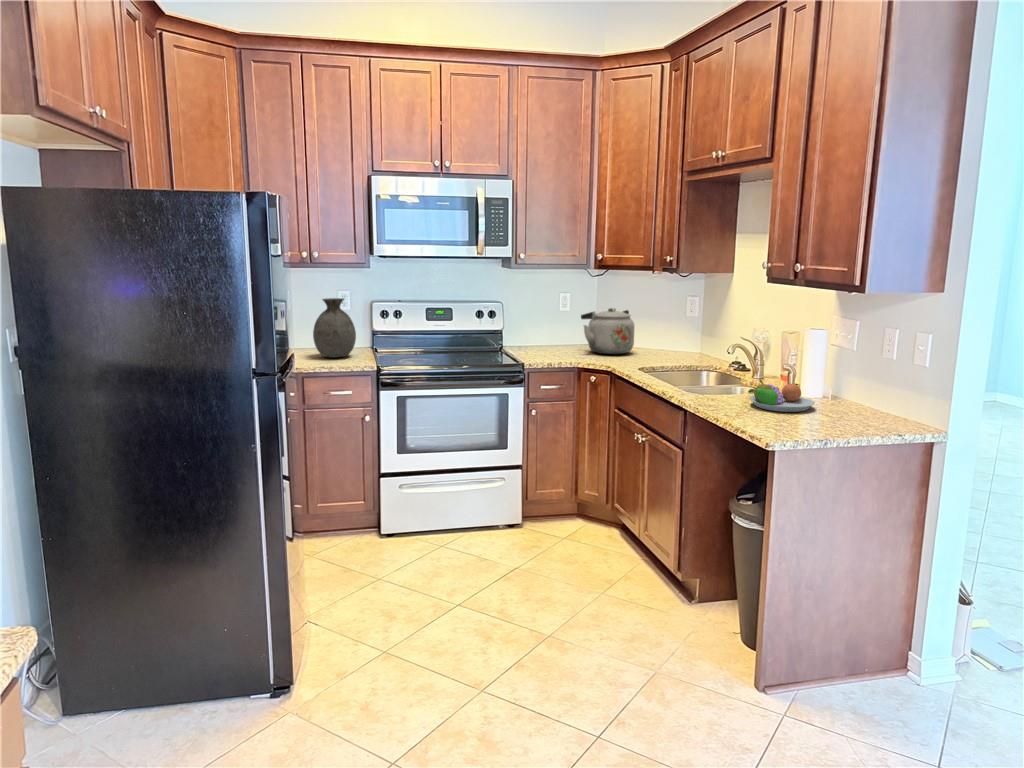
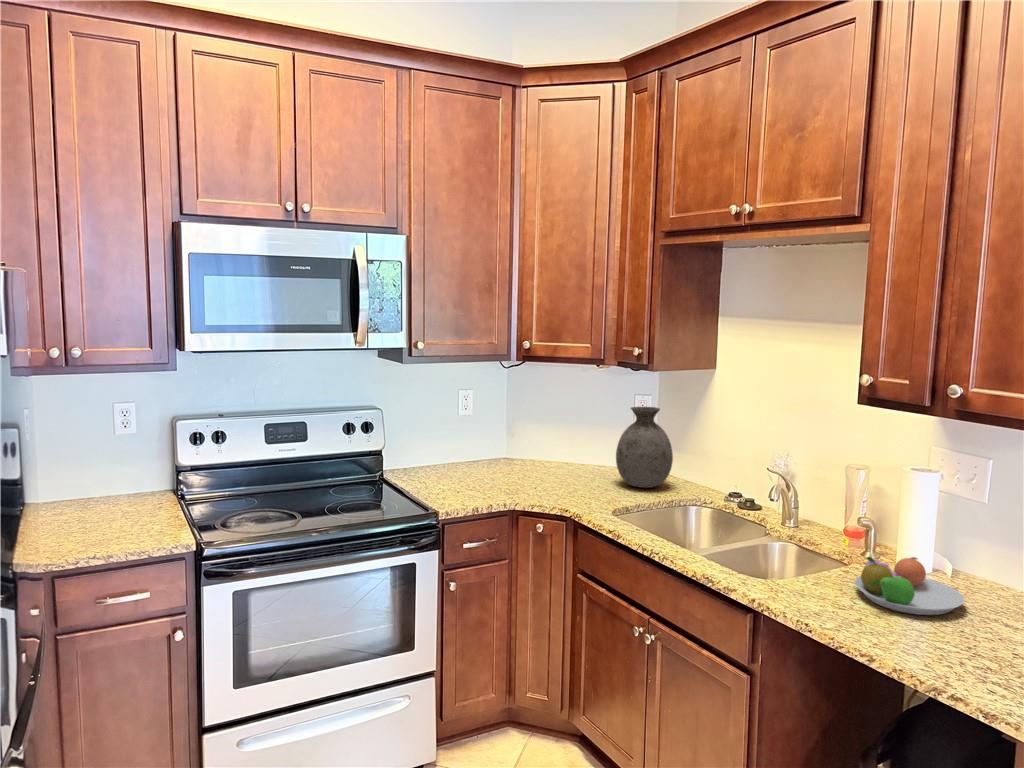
vase: present [313,298,356,358] -> present [616,407,673,488]
kettle: present [581,308,634,354] -> none [498,415,575,482]

